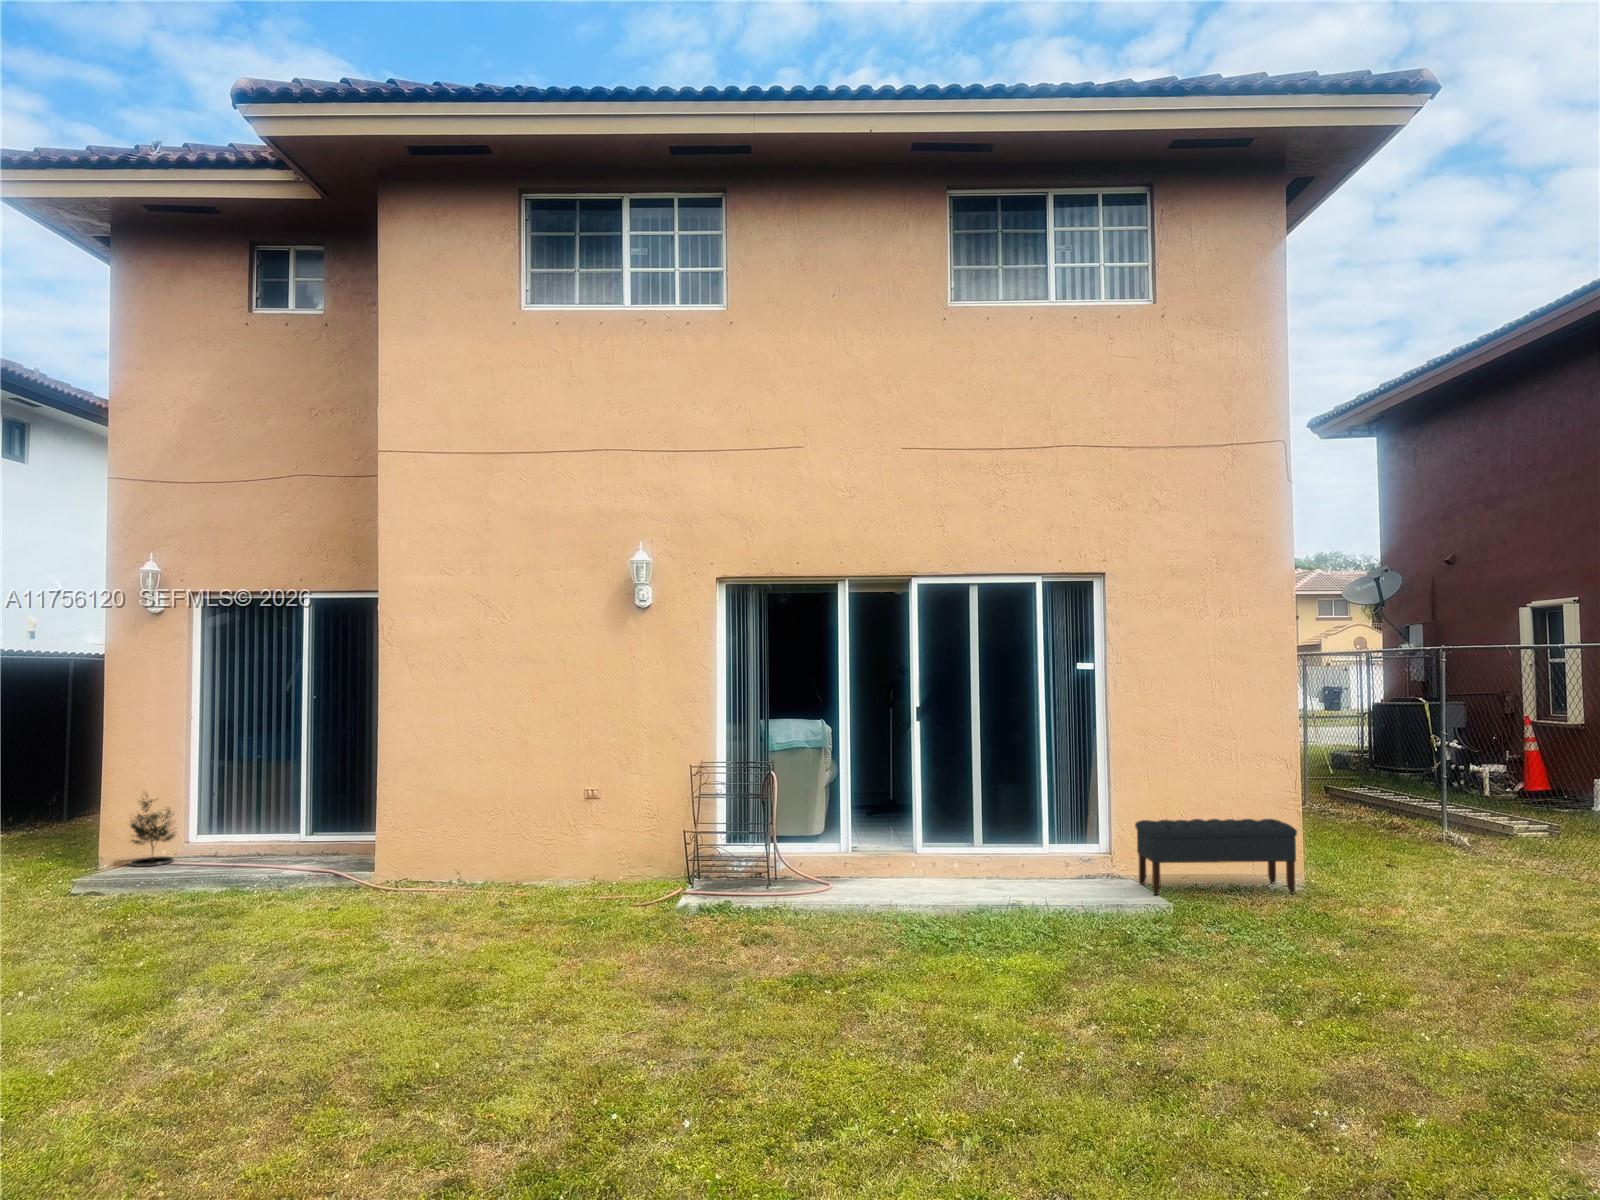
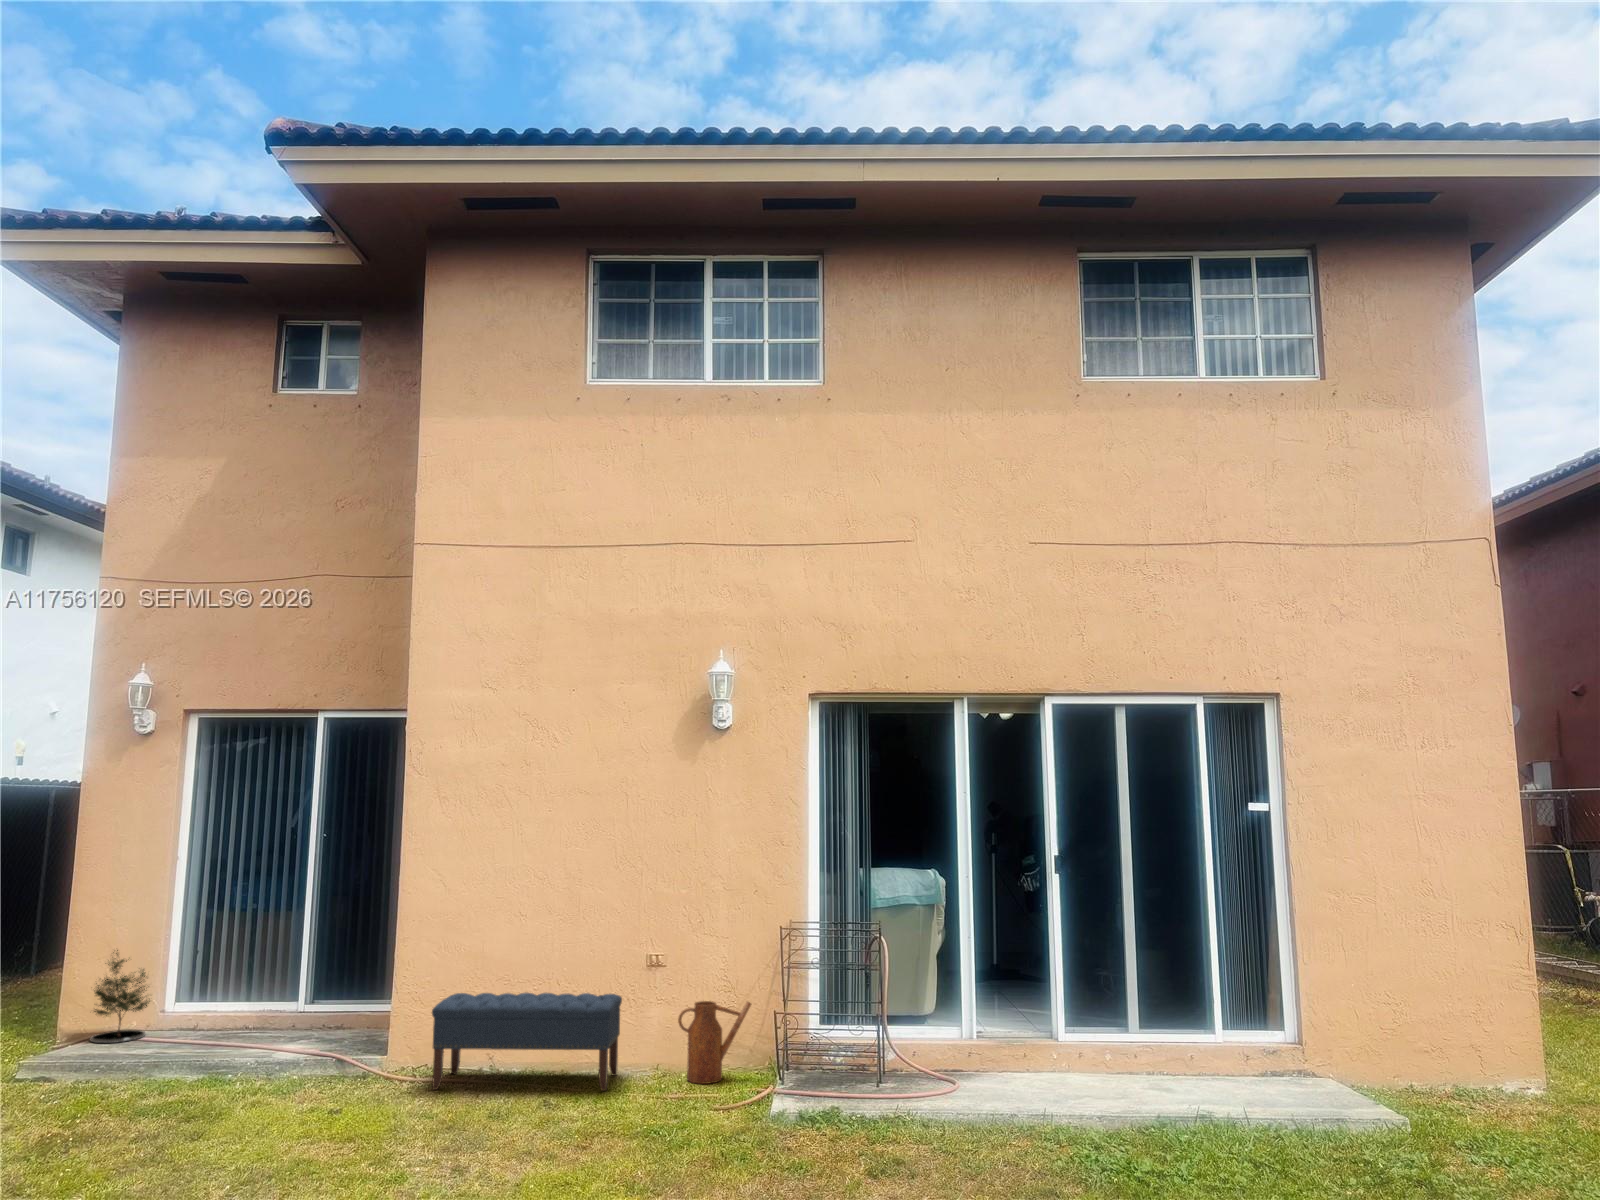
bench: present [1135,819,1297,895] -> present [432,993,622,1091]
watering can: none [609,825,669,889] -> present [678,1001,751,1084]

